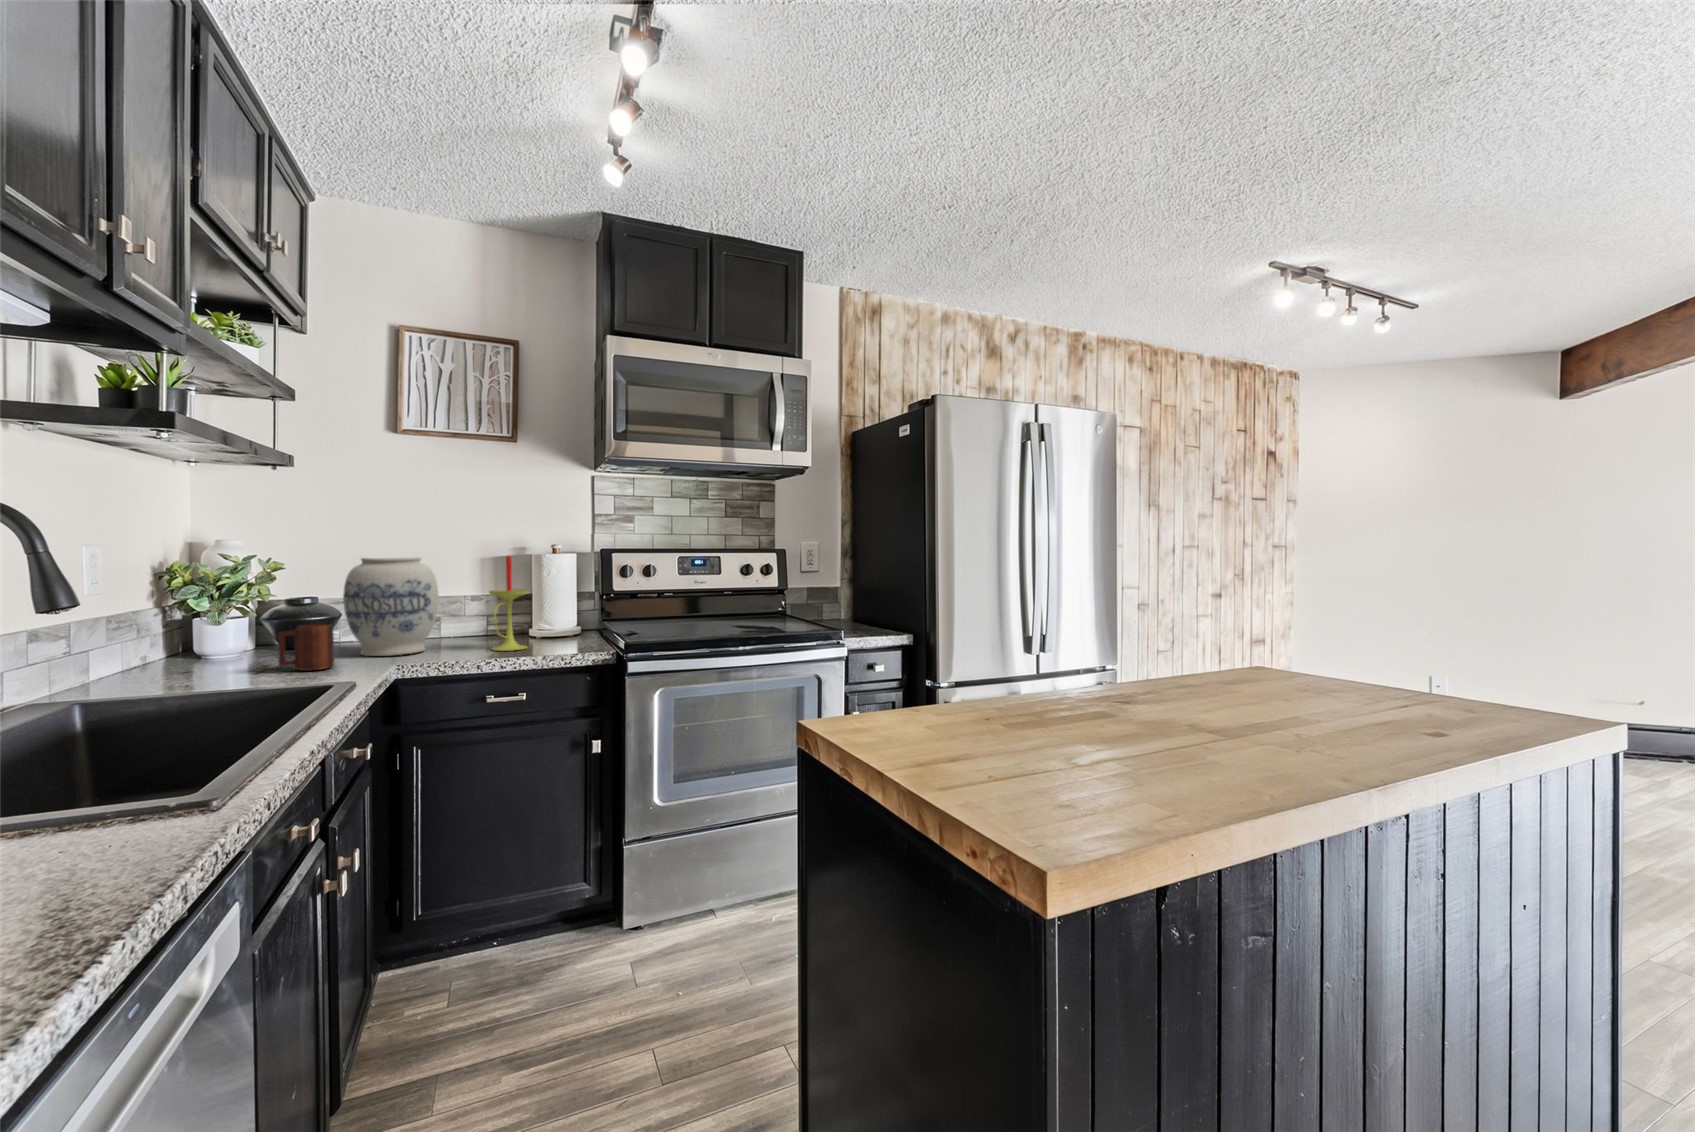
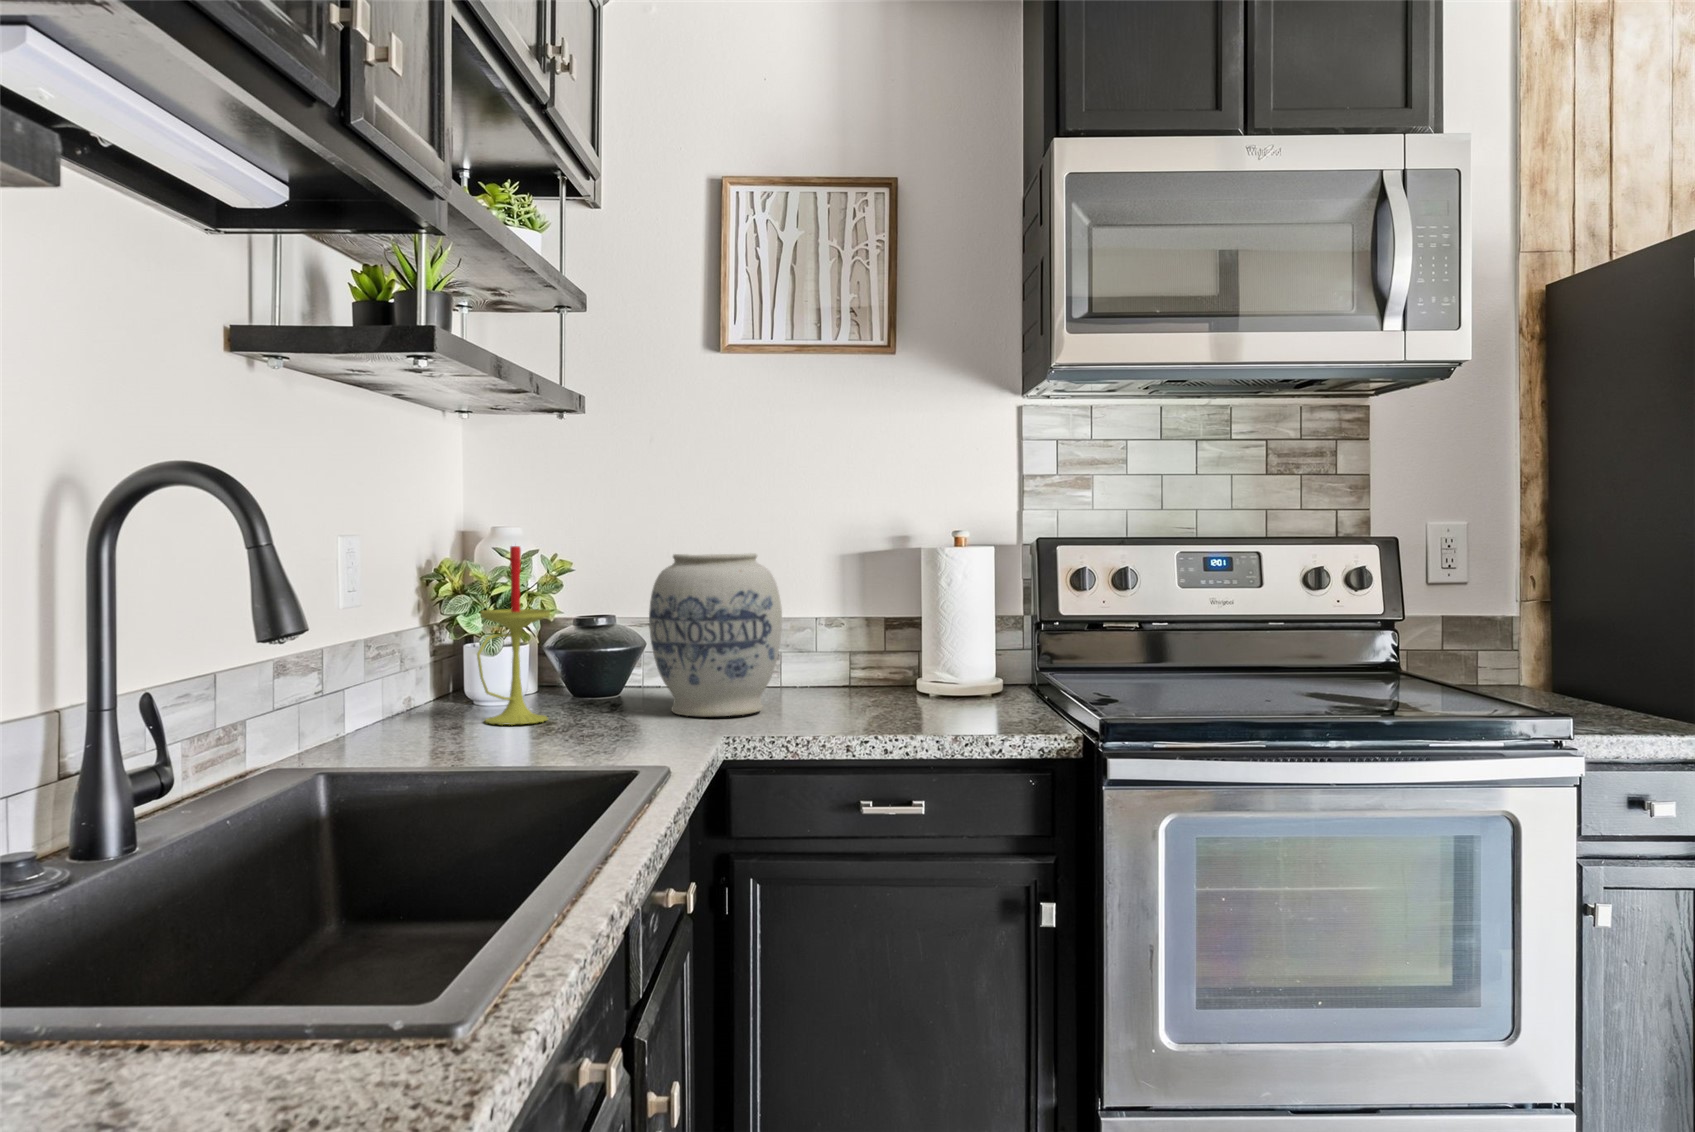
candle: present [489,556,529,651] -> present [477,546,550,725]
mug: present [278,624,334,671] -> none [566,661,638,736]

